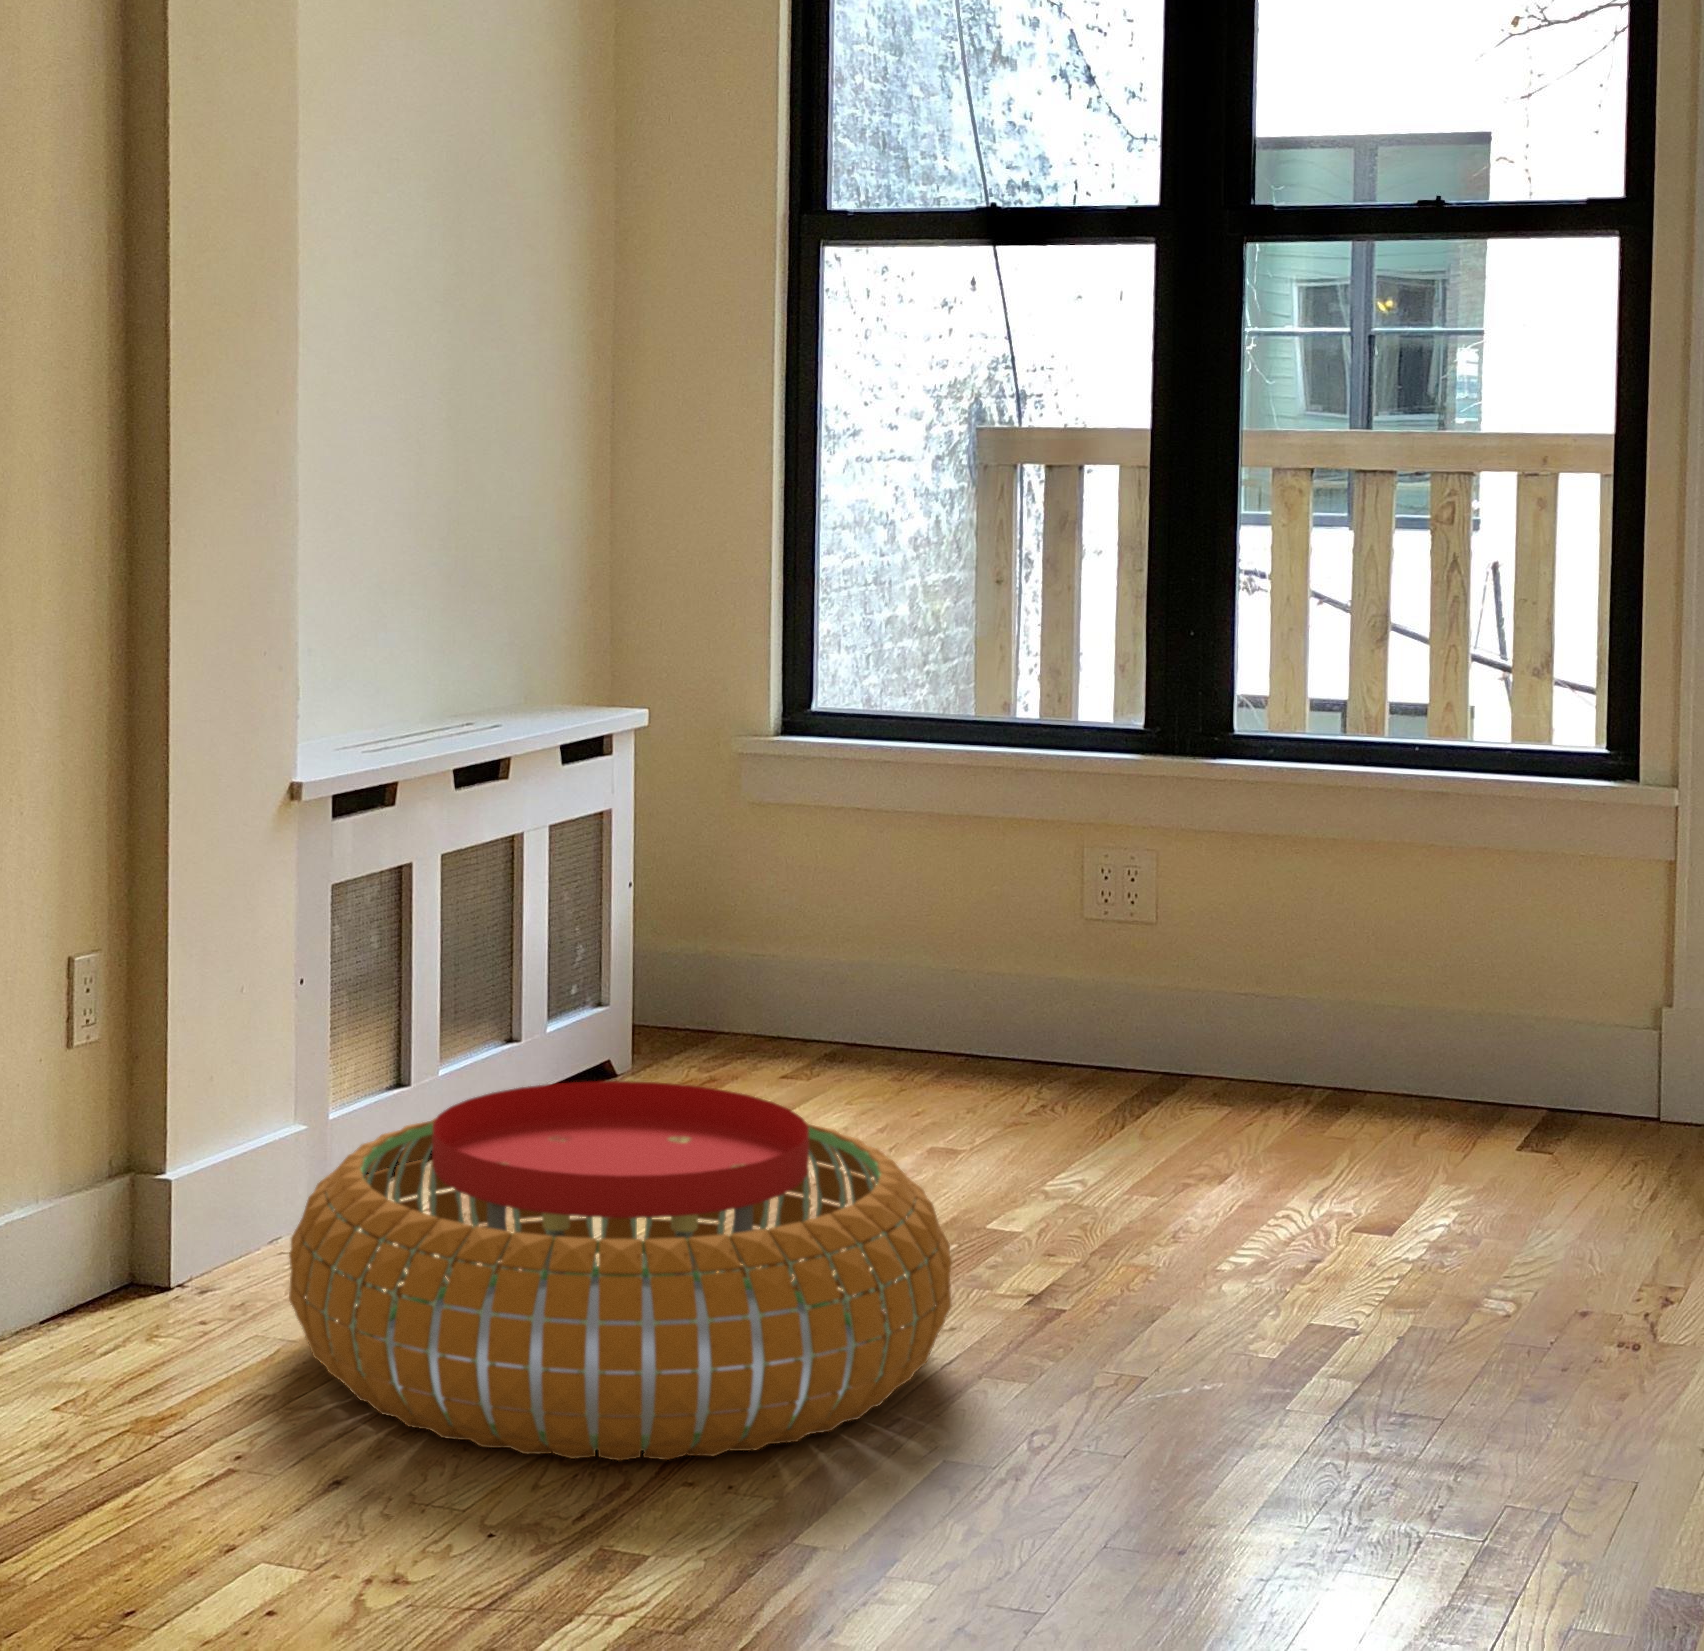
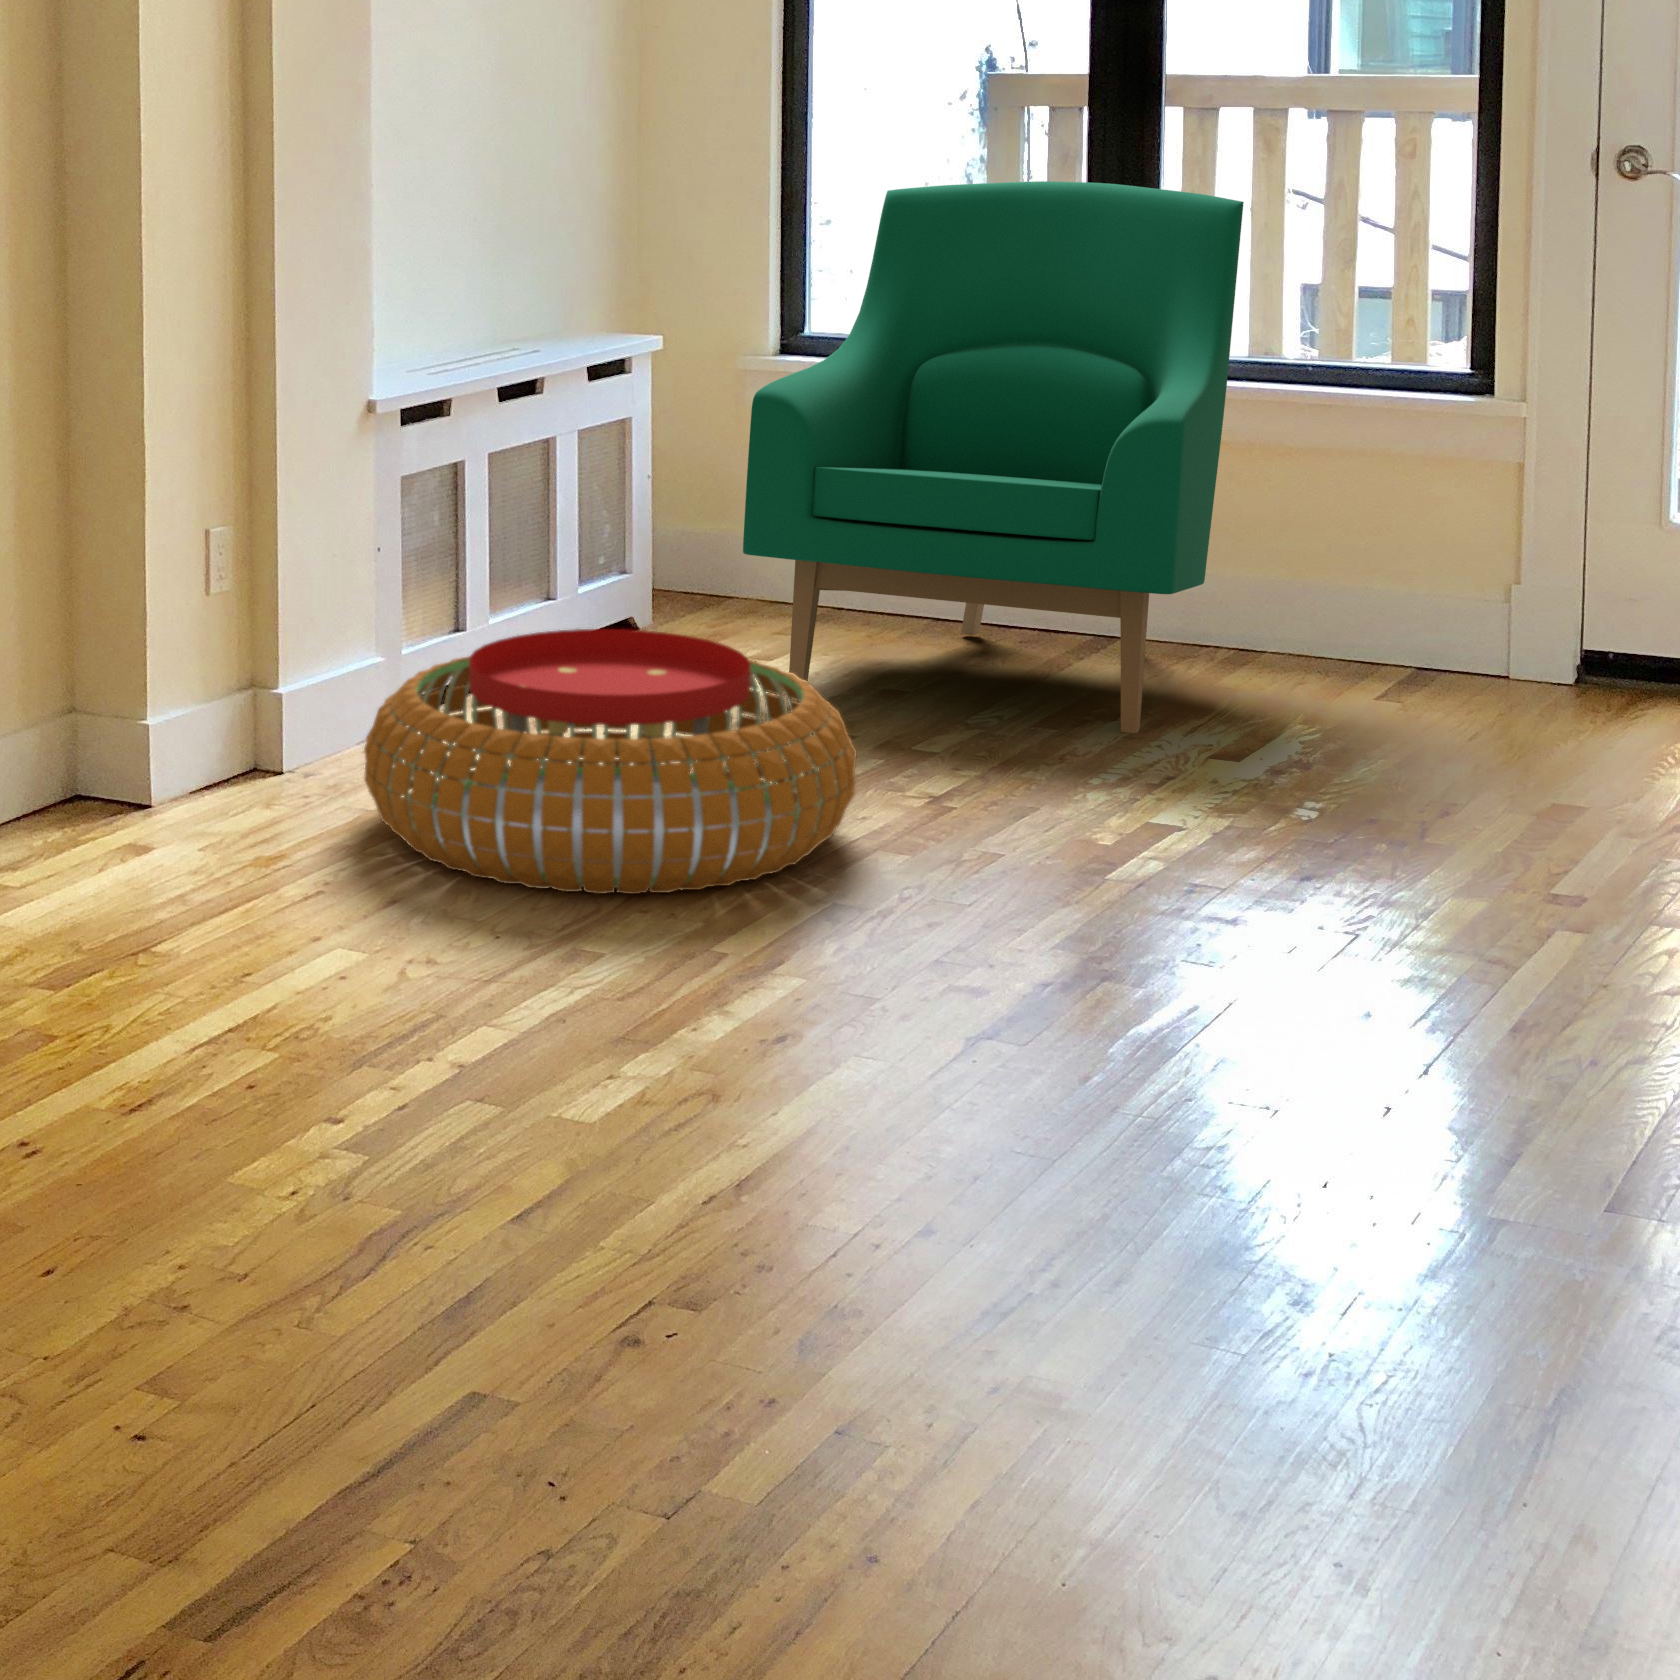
armchair: none [760,526,1339,1204] -> present [743,181,1244,733]

